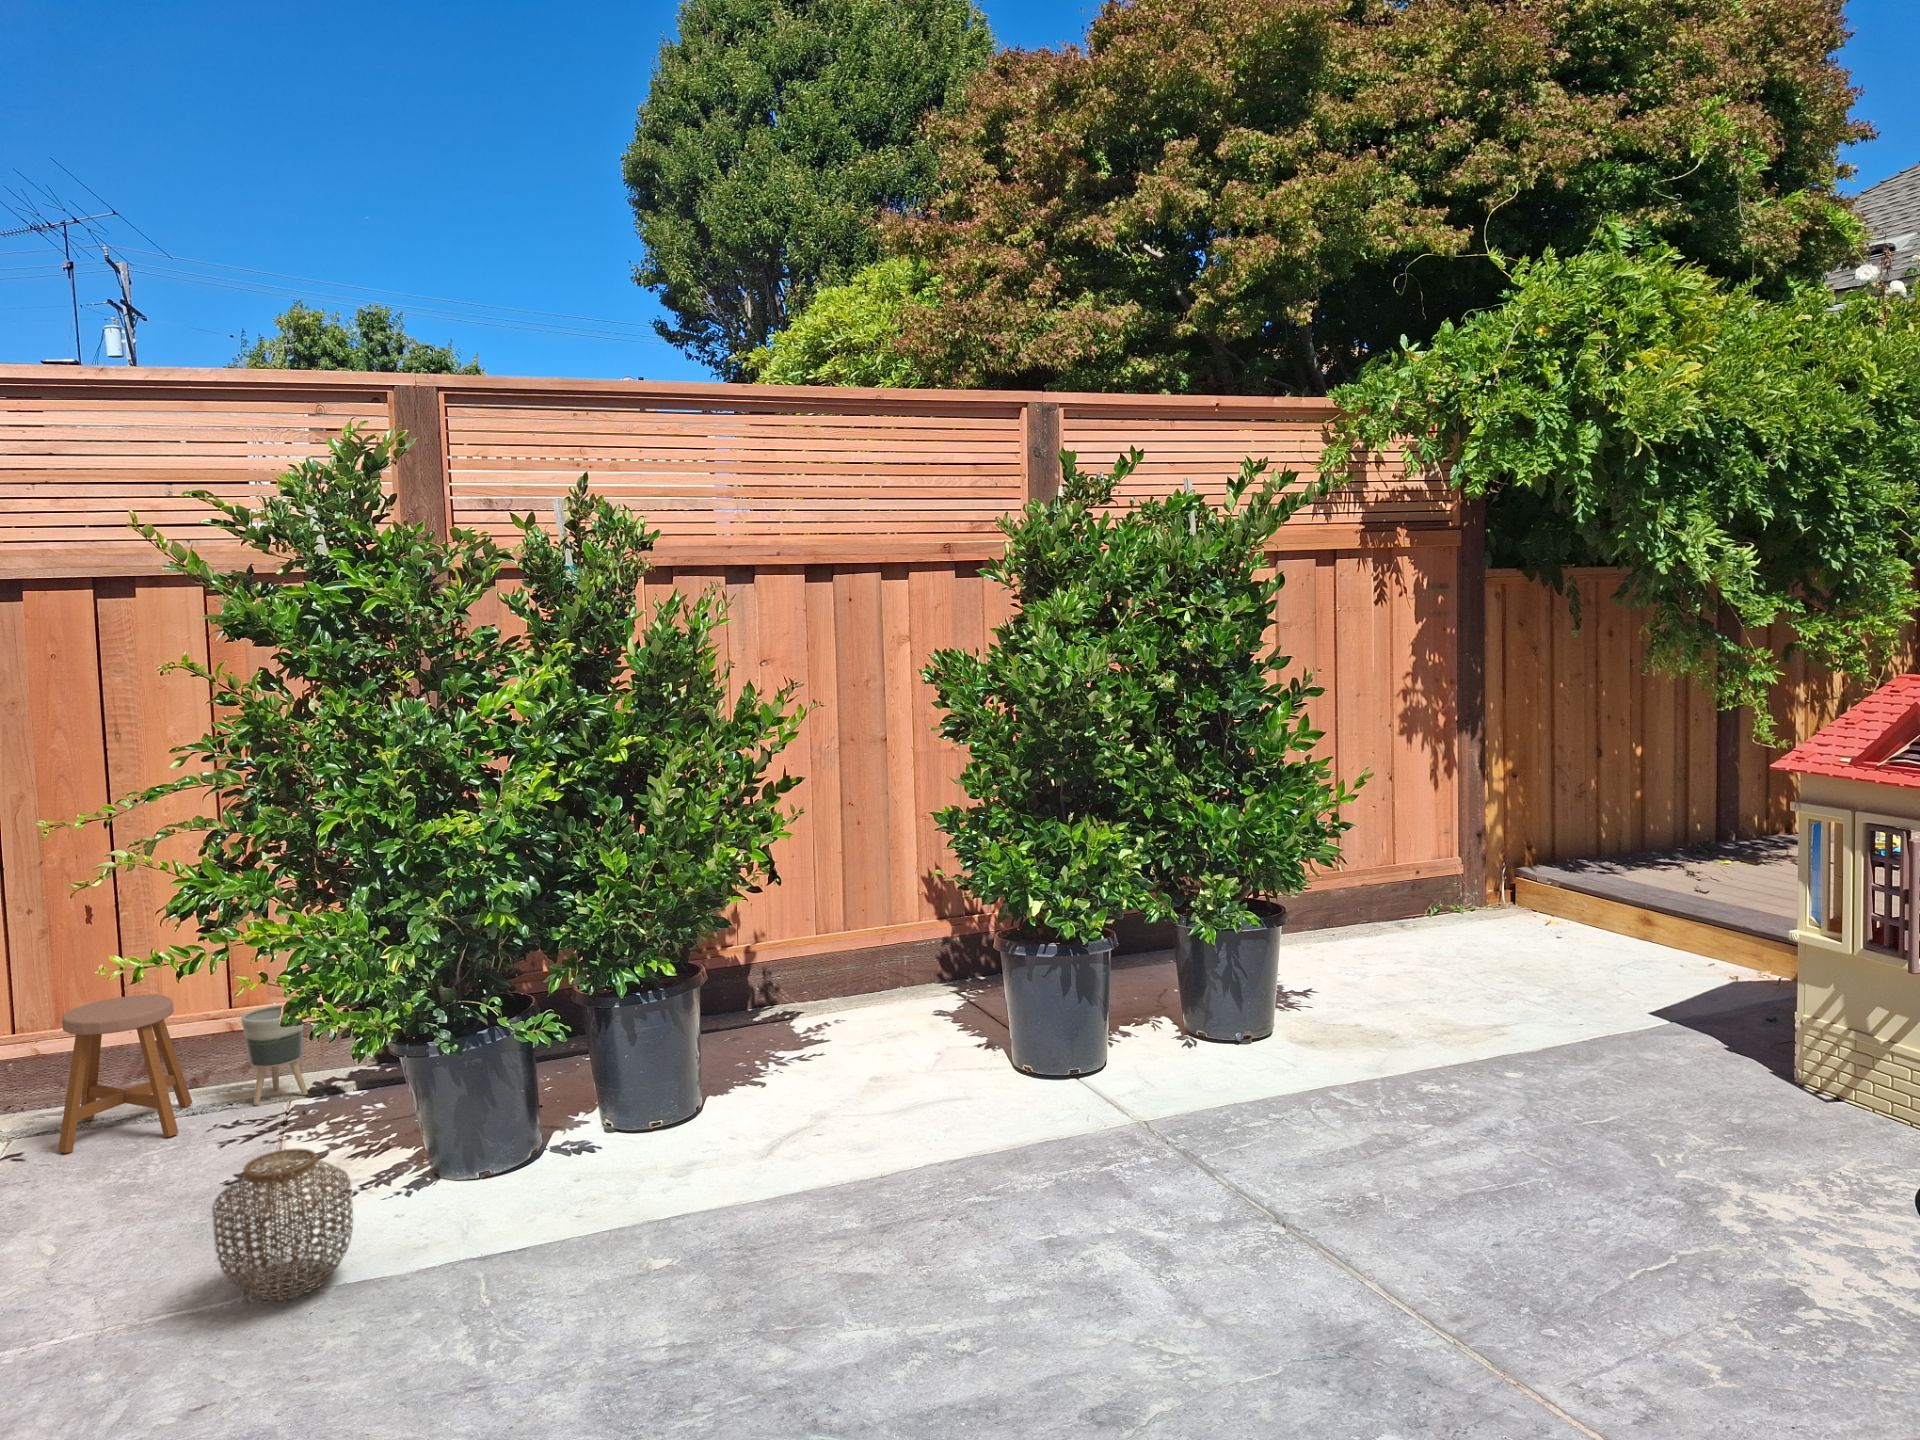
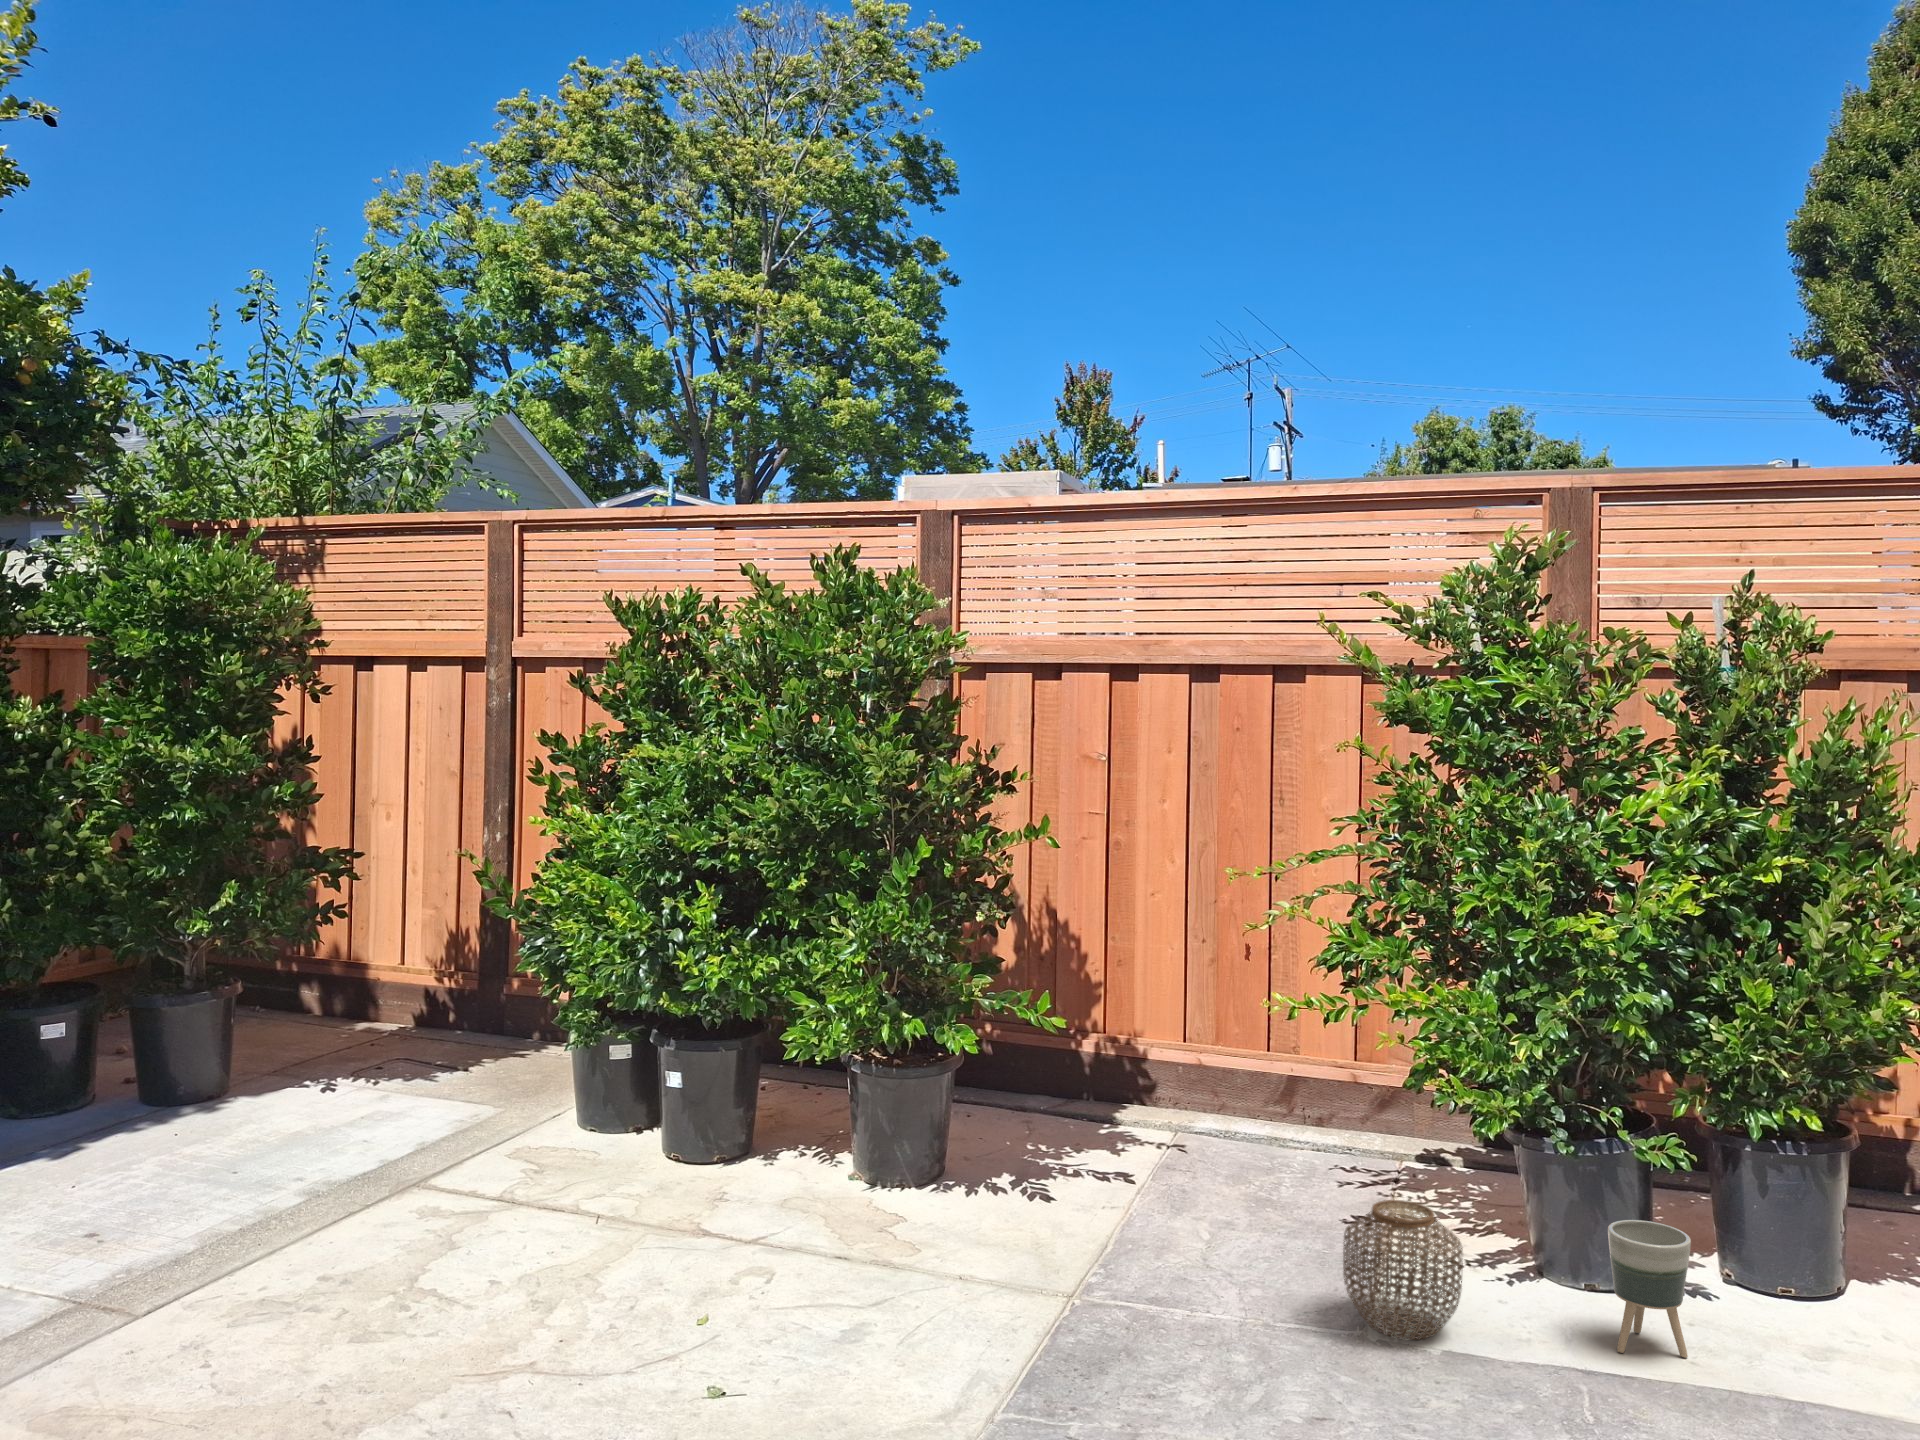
stool: present [58,995,192,1153] -> none [1214,1033,1316,1167]
planter: present [241,1005,308,1105] -> present [1608,1220,1691,1358]

